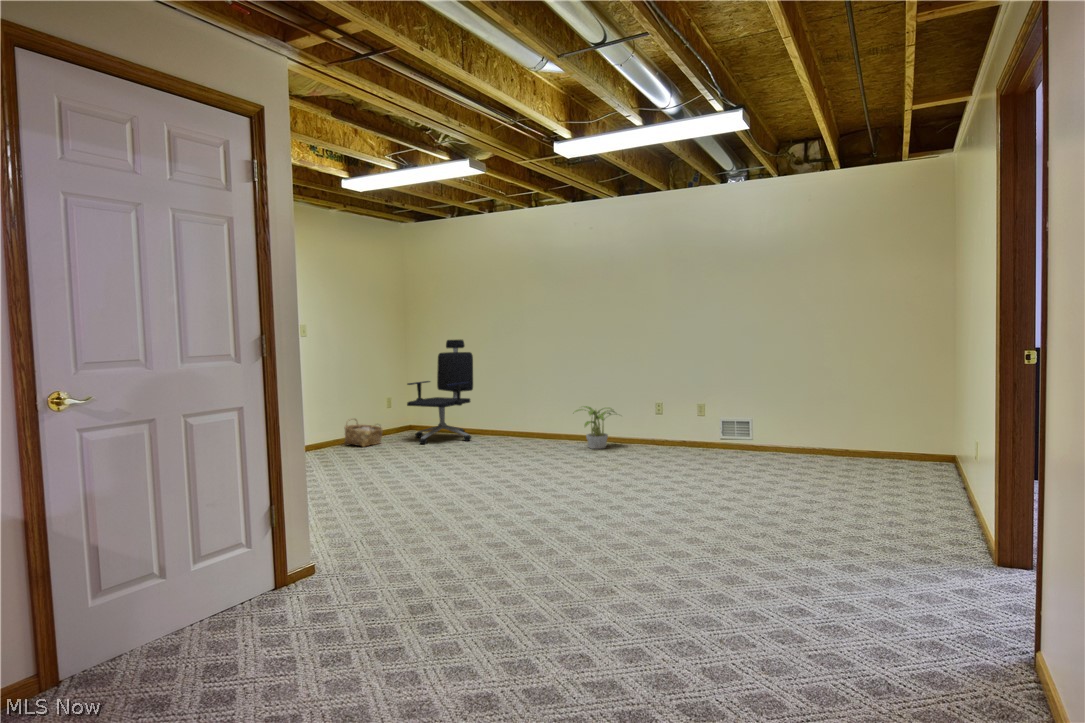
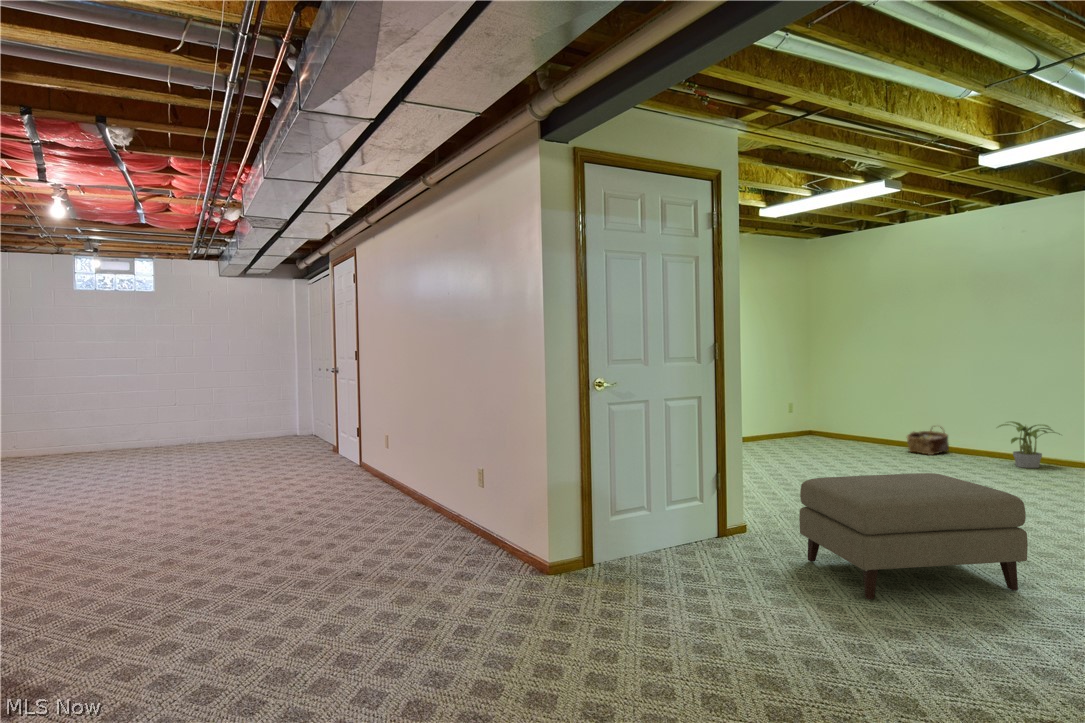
office chair: present [407,340,473,444] -> none [809,349,878,448]
woven basket: present [345,419,382,447] -> present [907,427,949,455]
ottoman: none [373,479,603,653] -> present [799,473,1028,600]

